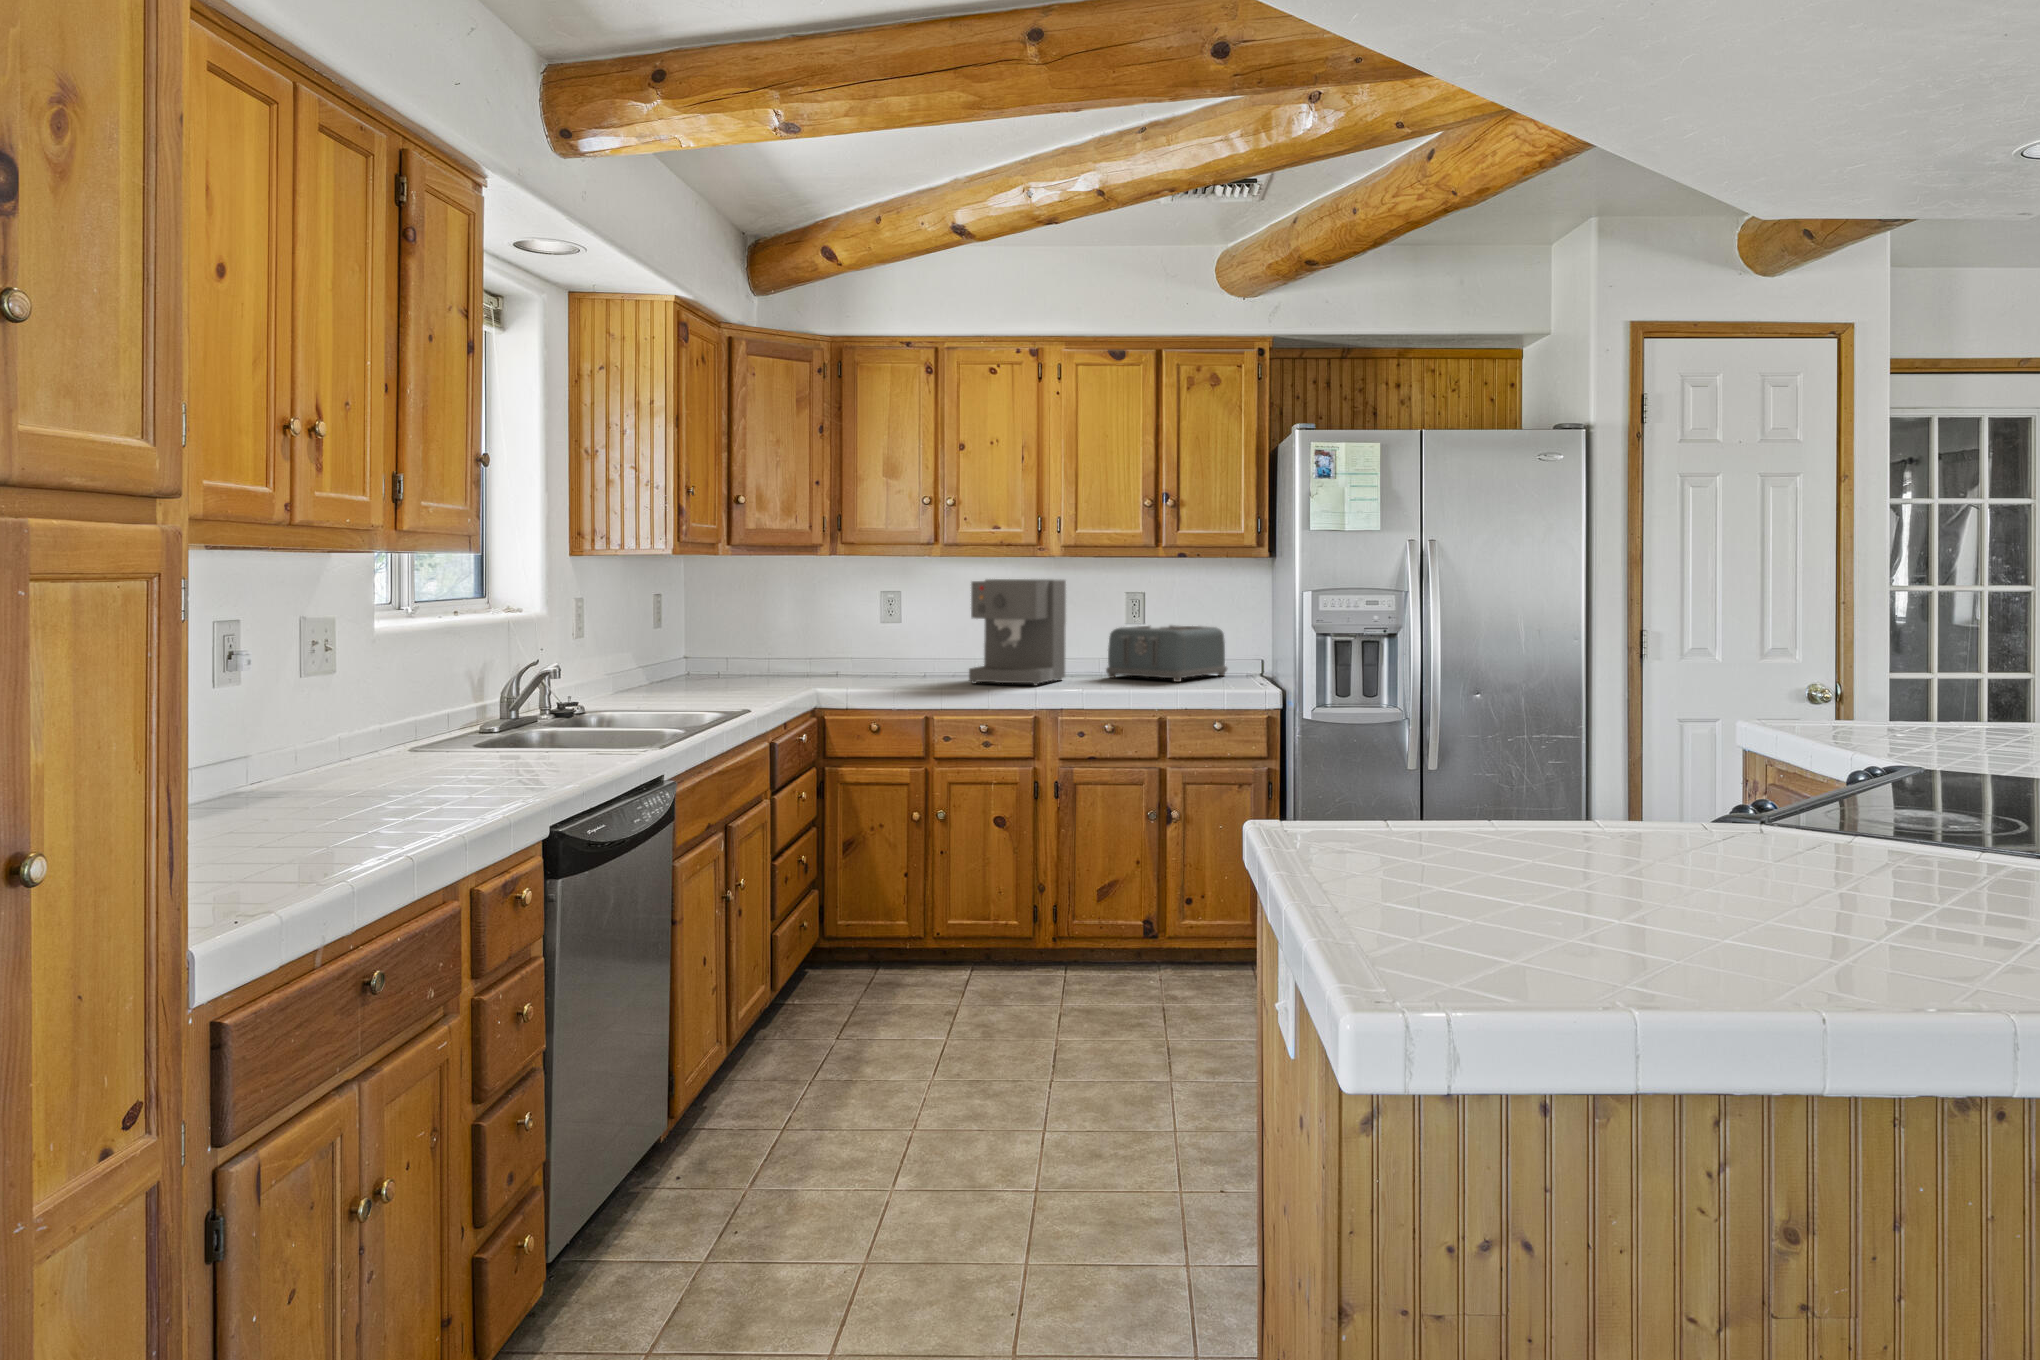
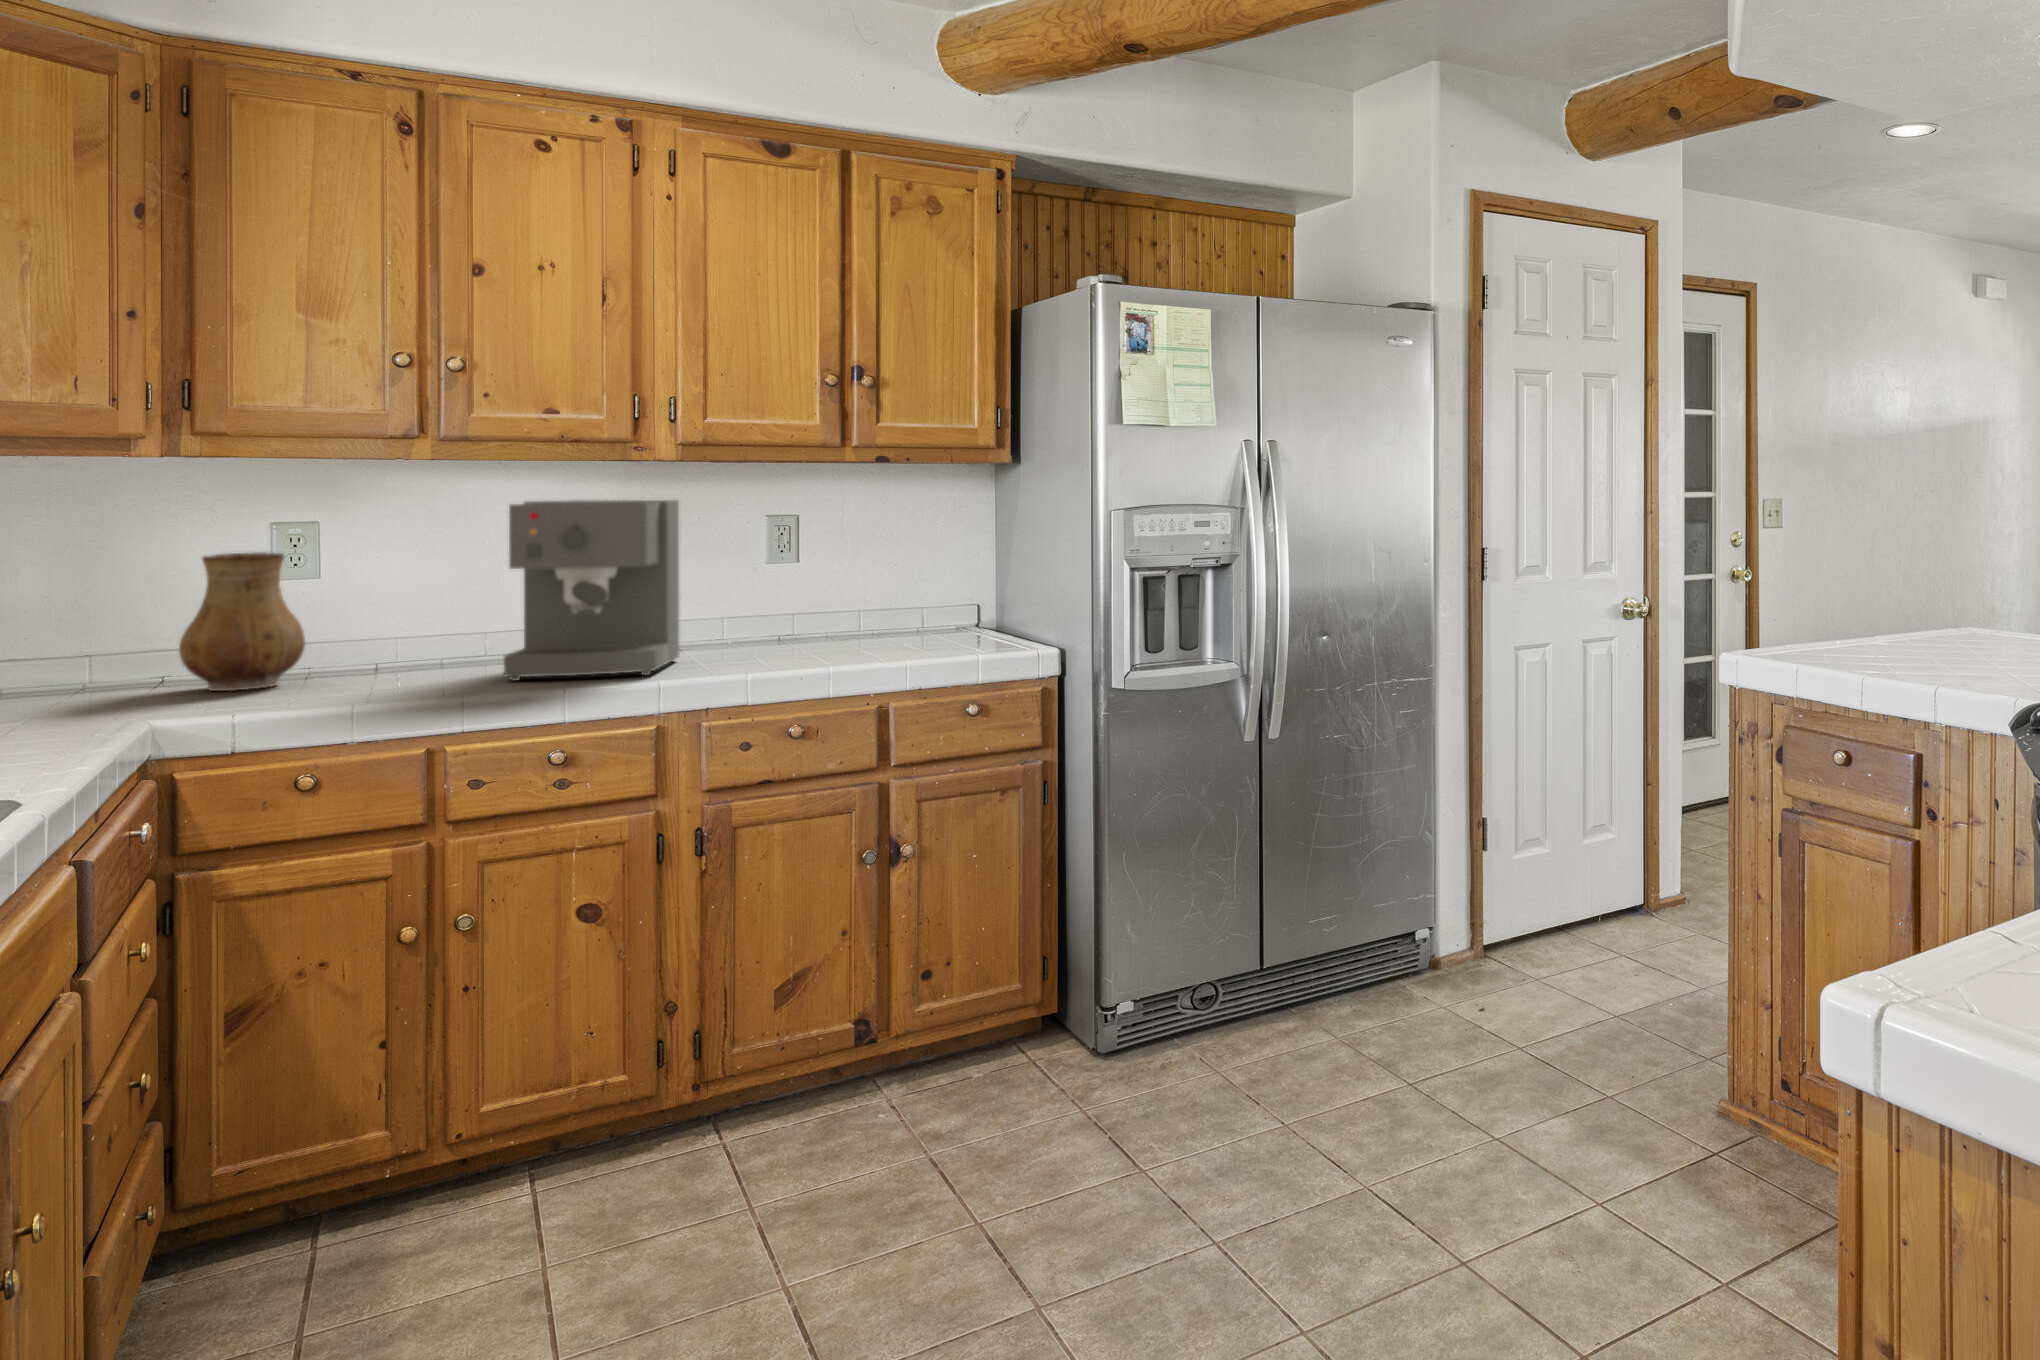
ceramic pitcher: none [839,605,891,679] -> present [179,552,305,691]
toaster: present [1106,625,1228,682] -> none [745,566,930,651]

